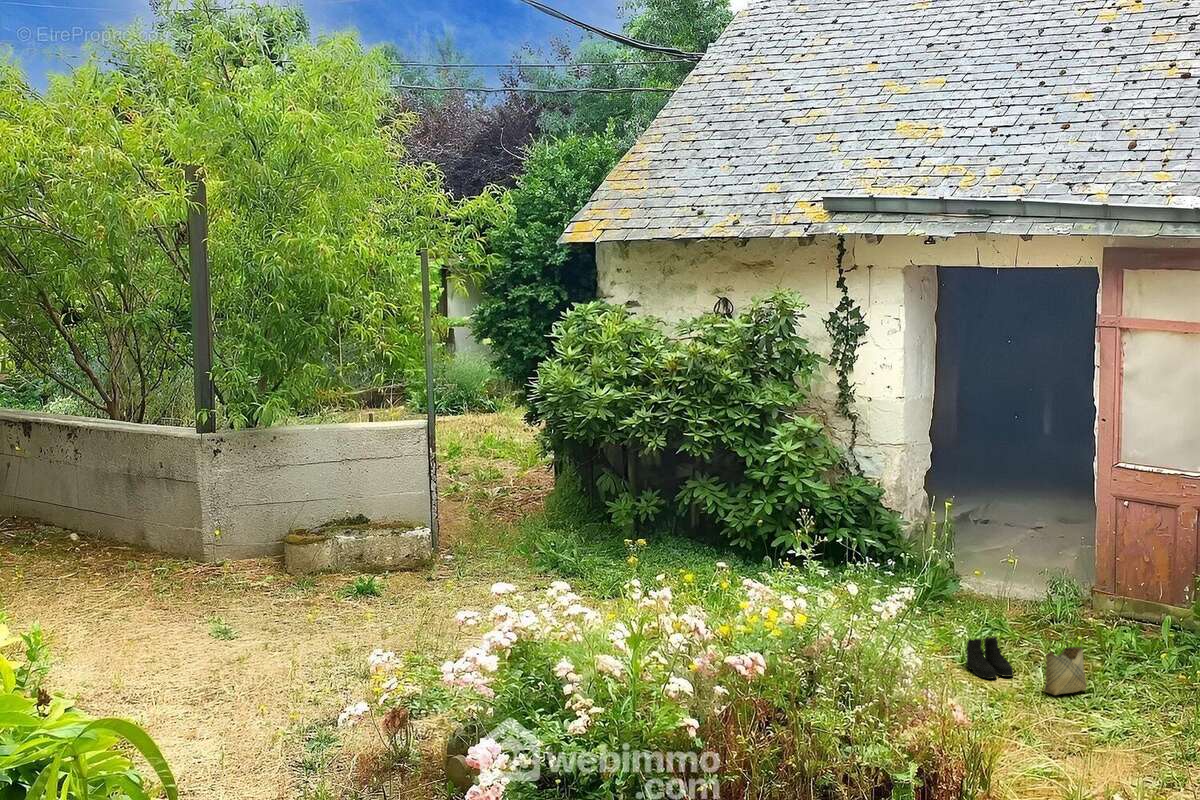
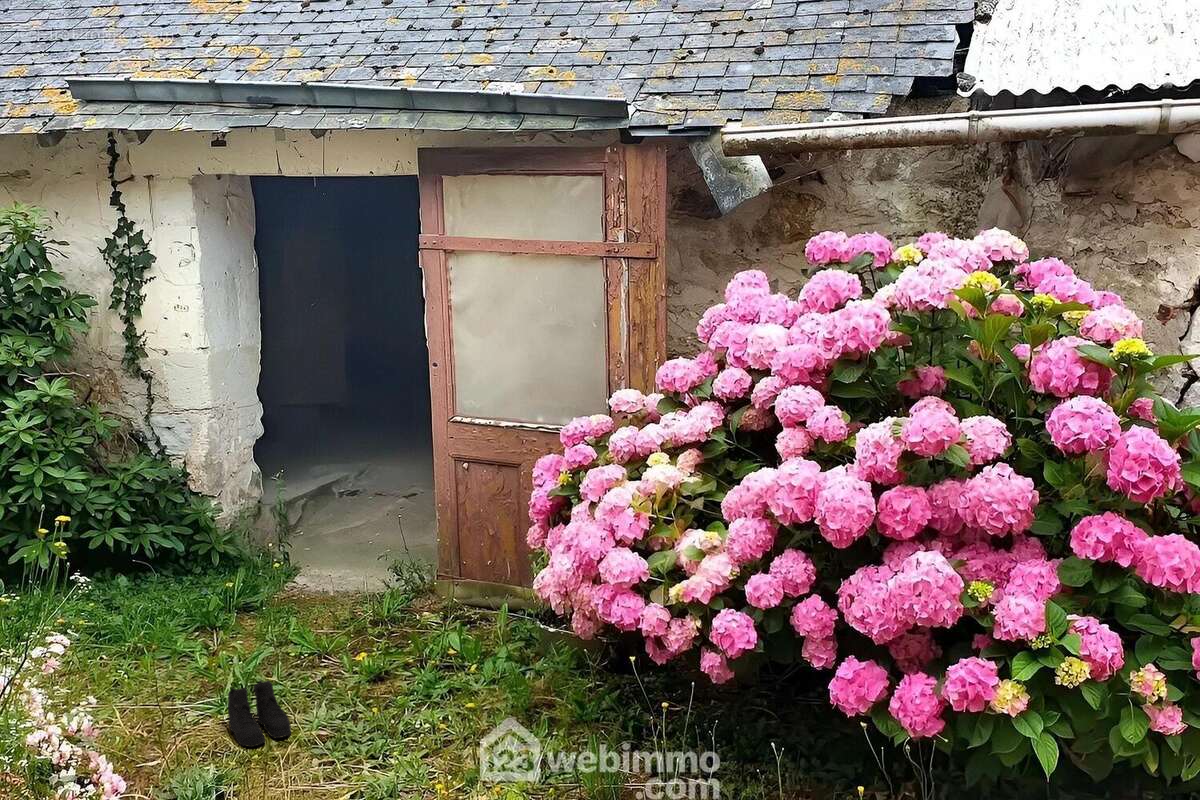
woven basket: present [1044,626,1086,695] -> none [319,661,382,763]

